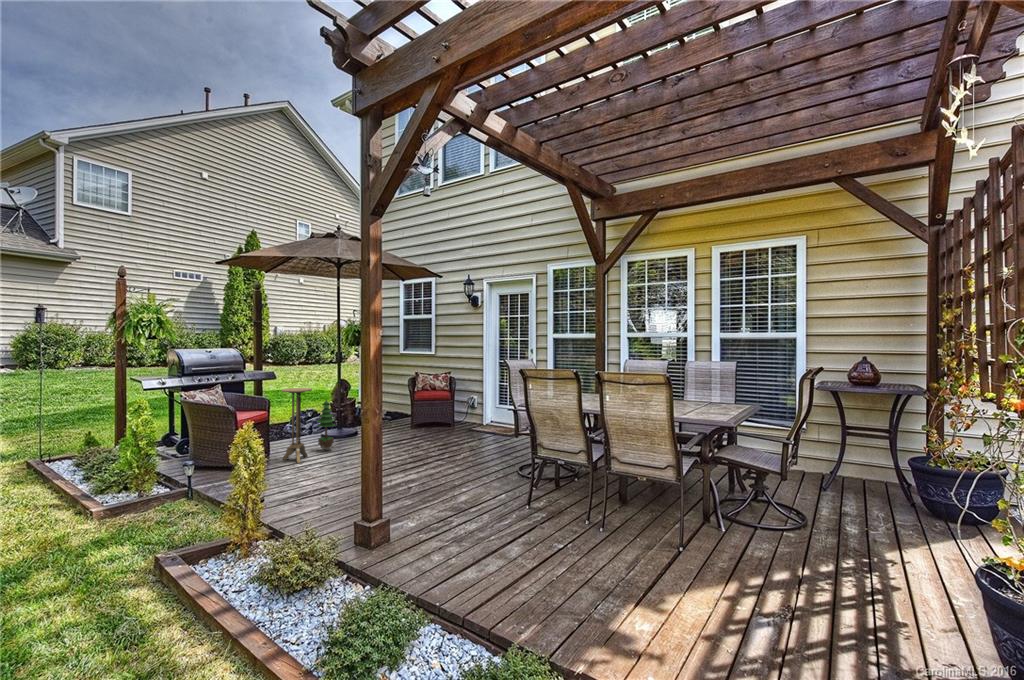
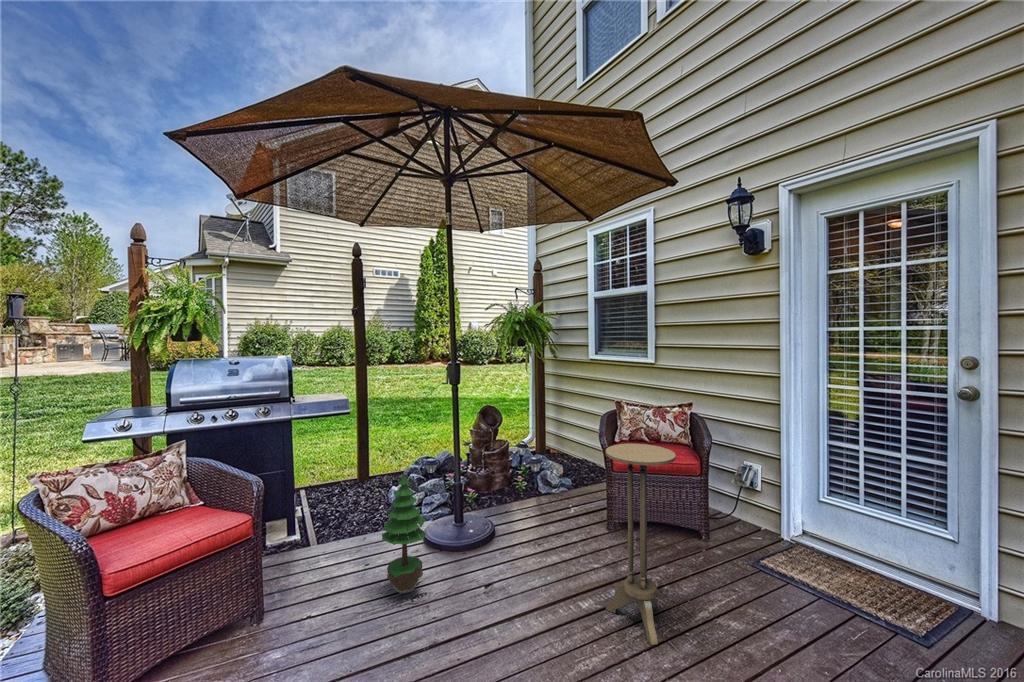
side table: present [282,388,312,463] -> present [606,444,676,645]

